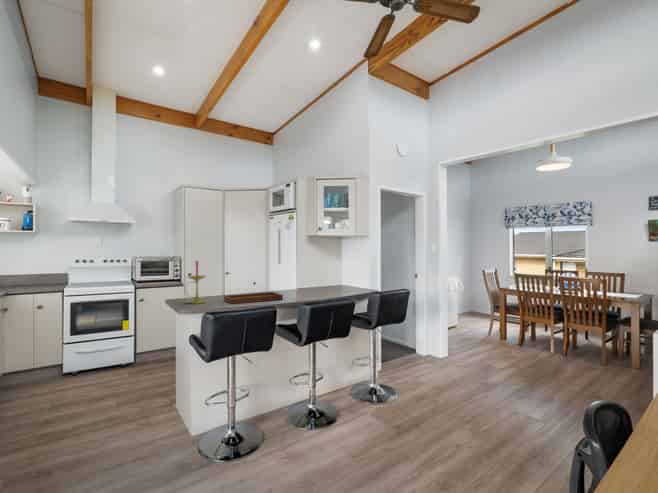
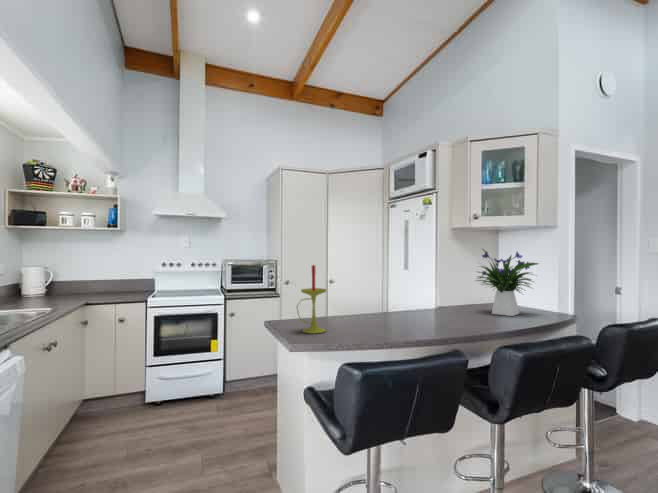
flower arrangement: none [307,249,348,292] -> present [477,249,538,316]
tray: present [224,282,283,304] -> none [353,300,449,338]

